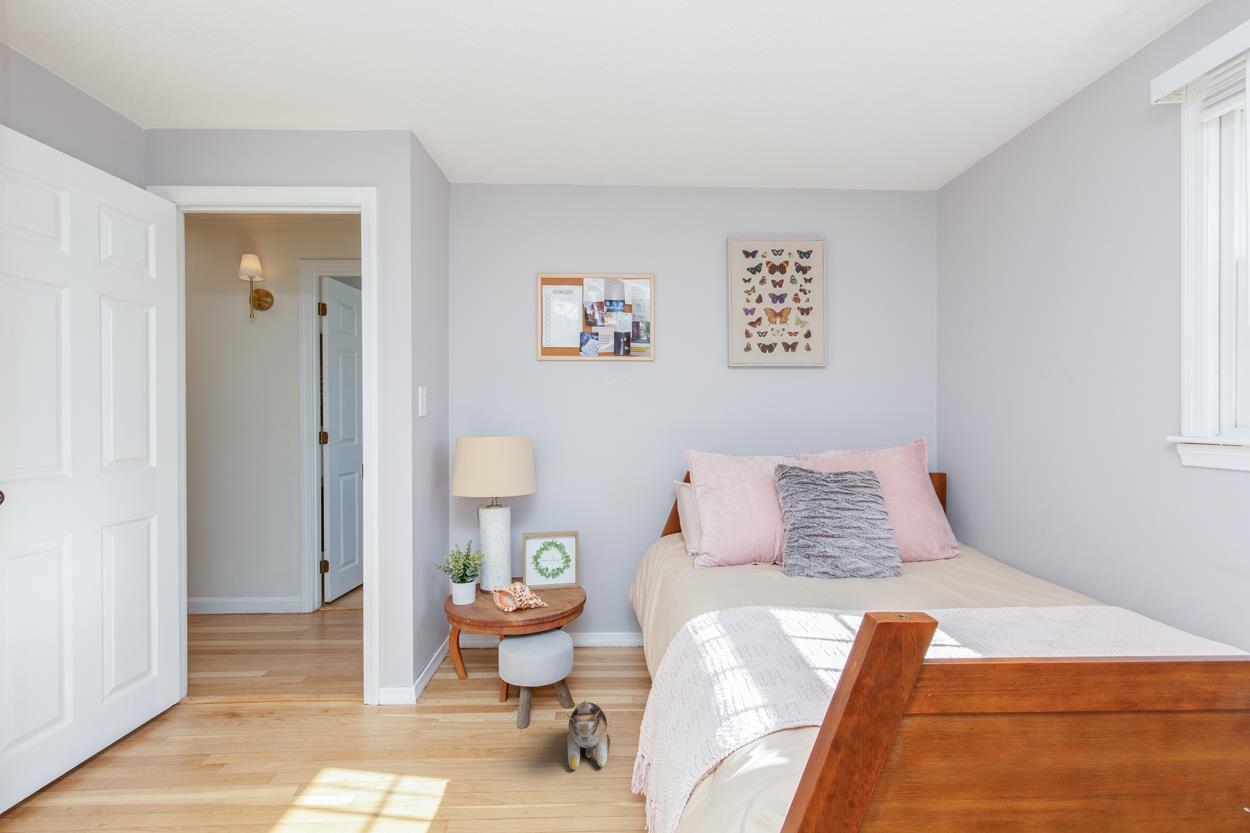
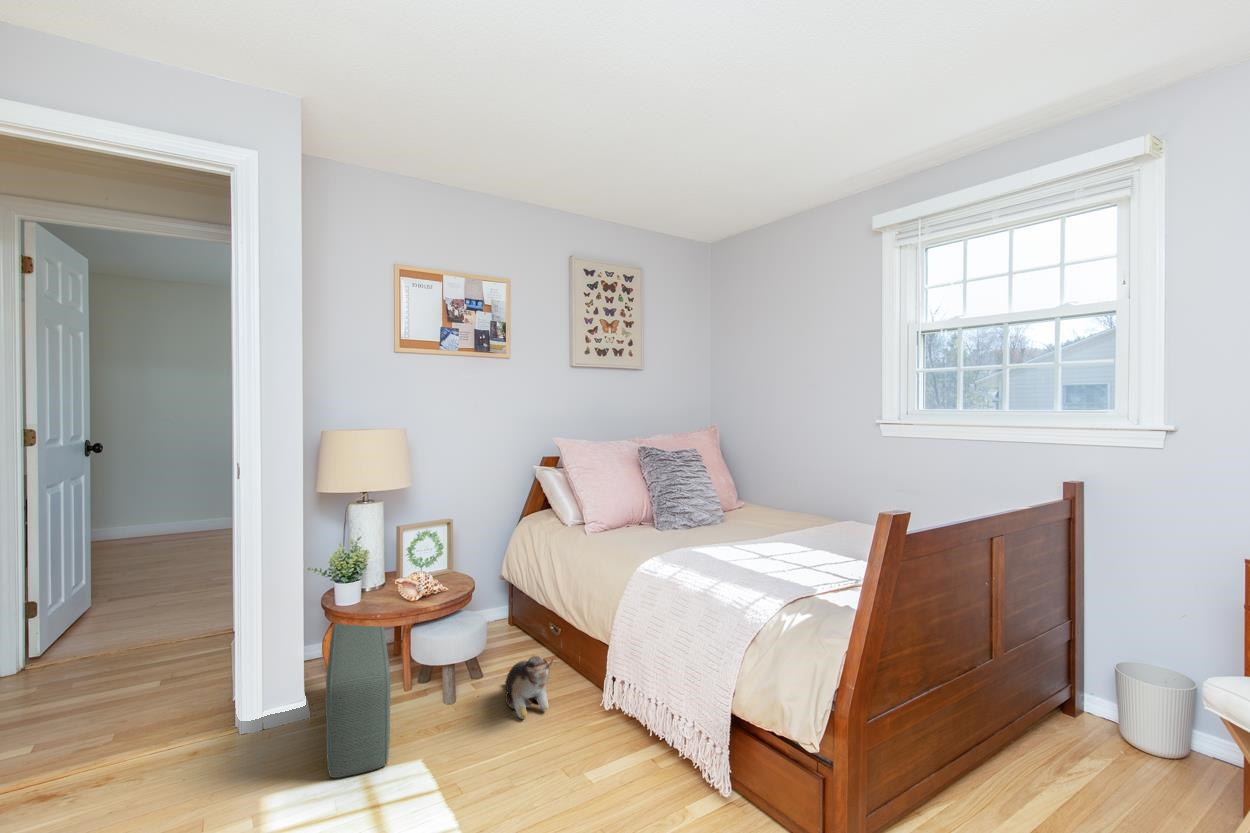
pouf: none [368,620,481,782] -> present [325,623,391,778]

